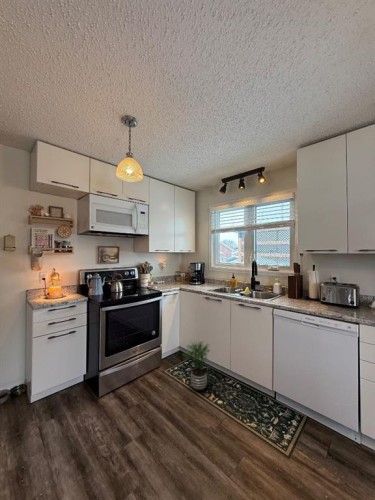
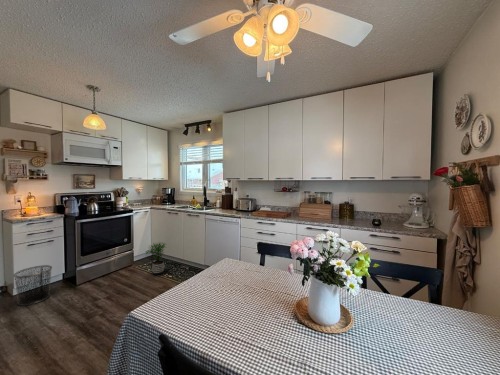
waste bin: none [28,367,73,429] -> present [14,265,52,306]

